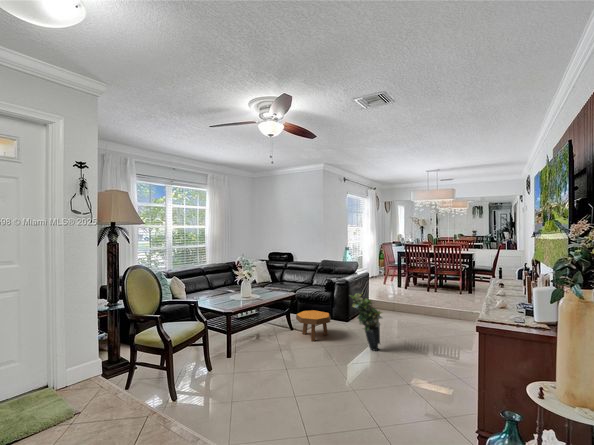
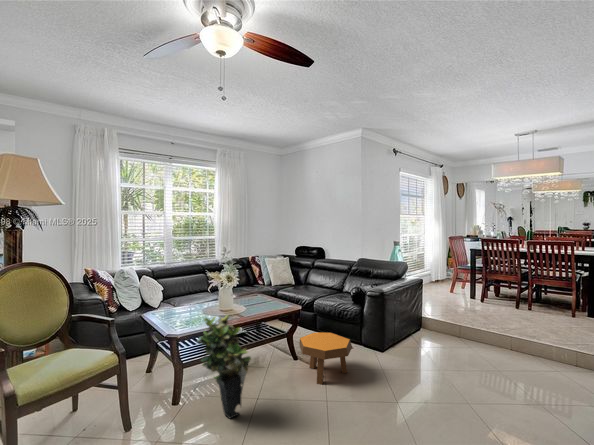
potted plant: present [350,294,382,351] -> present [197,315,251,418]

